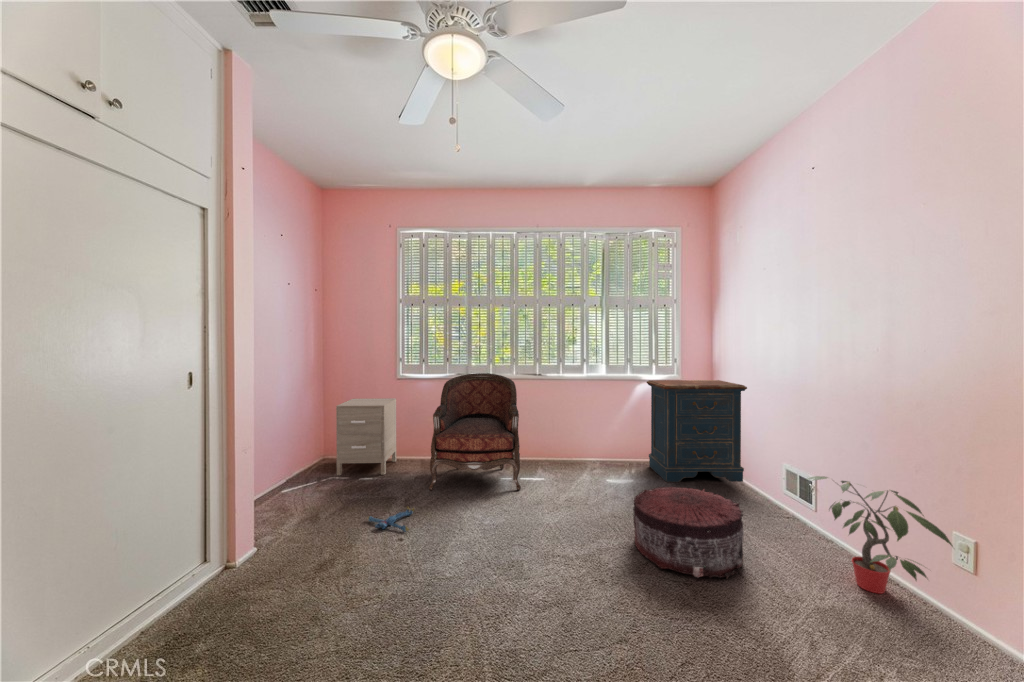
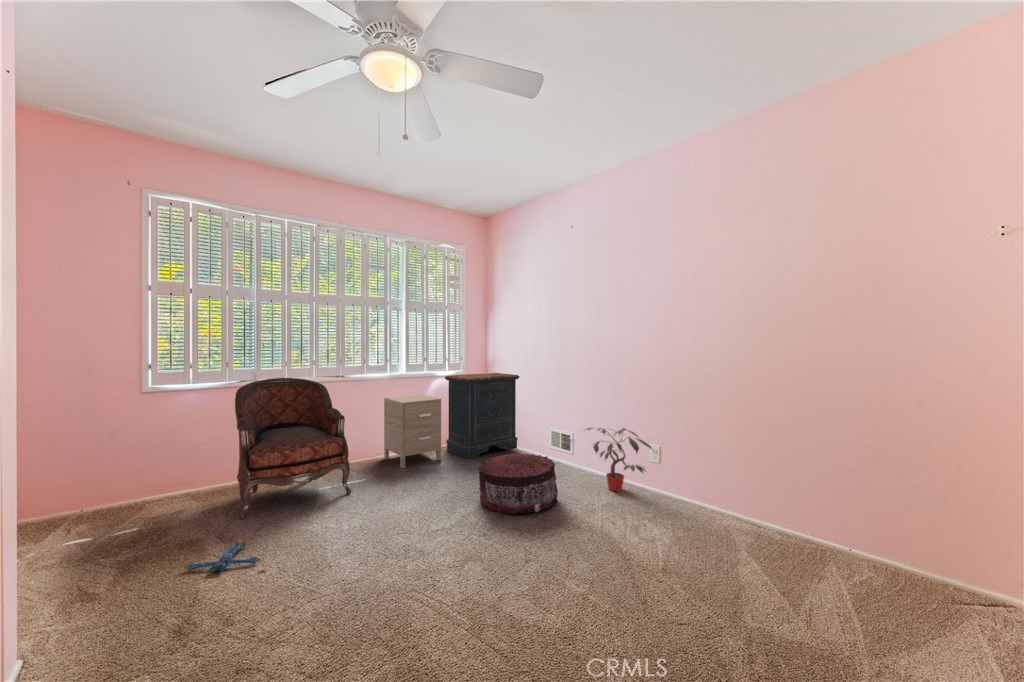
nightstand: present [336,398,396,475] -> present [384,394,441,468]

